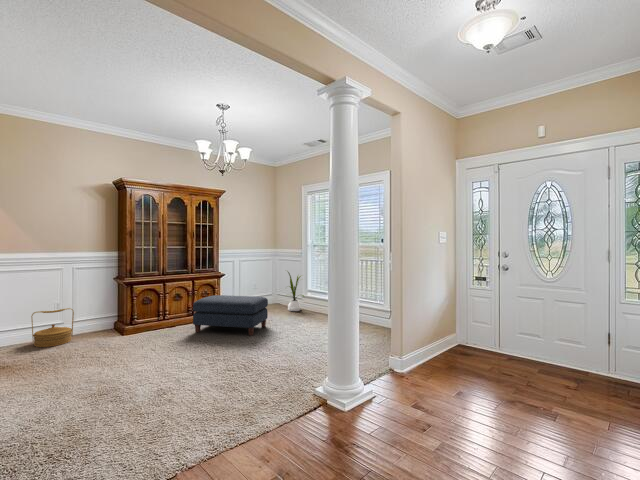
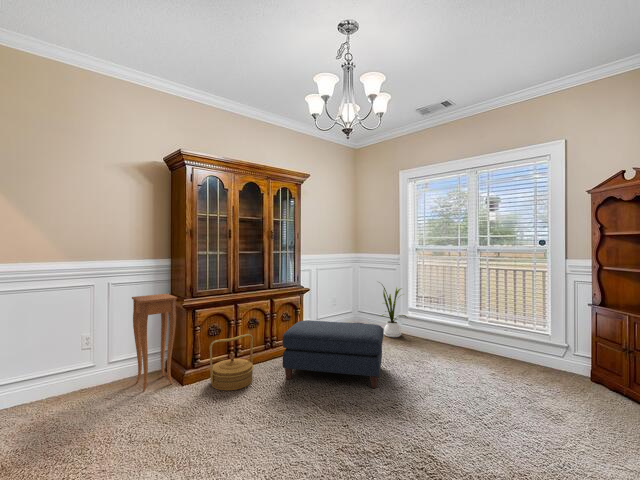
side table: none [89,276,120,339] -> present [132,294,177,392]
woven basket: present [31,308,74,347] -> present [210,334,253,391]

